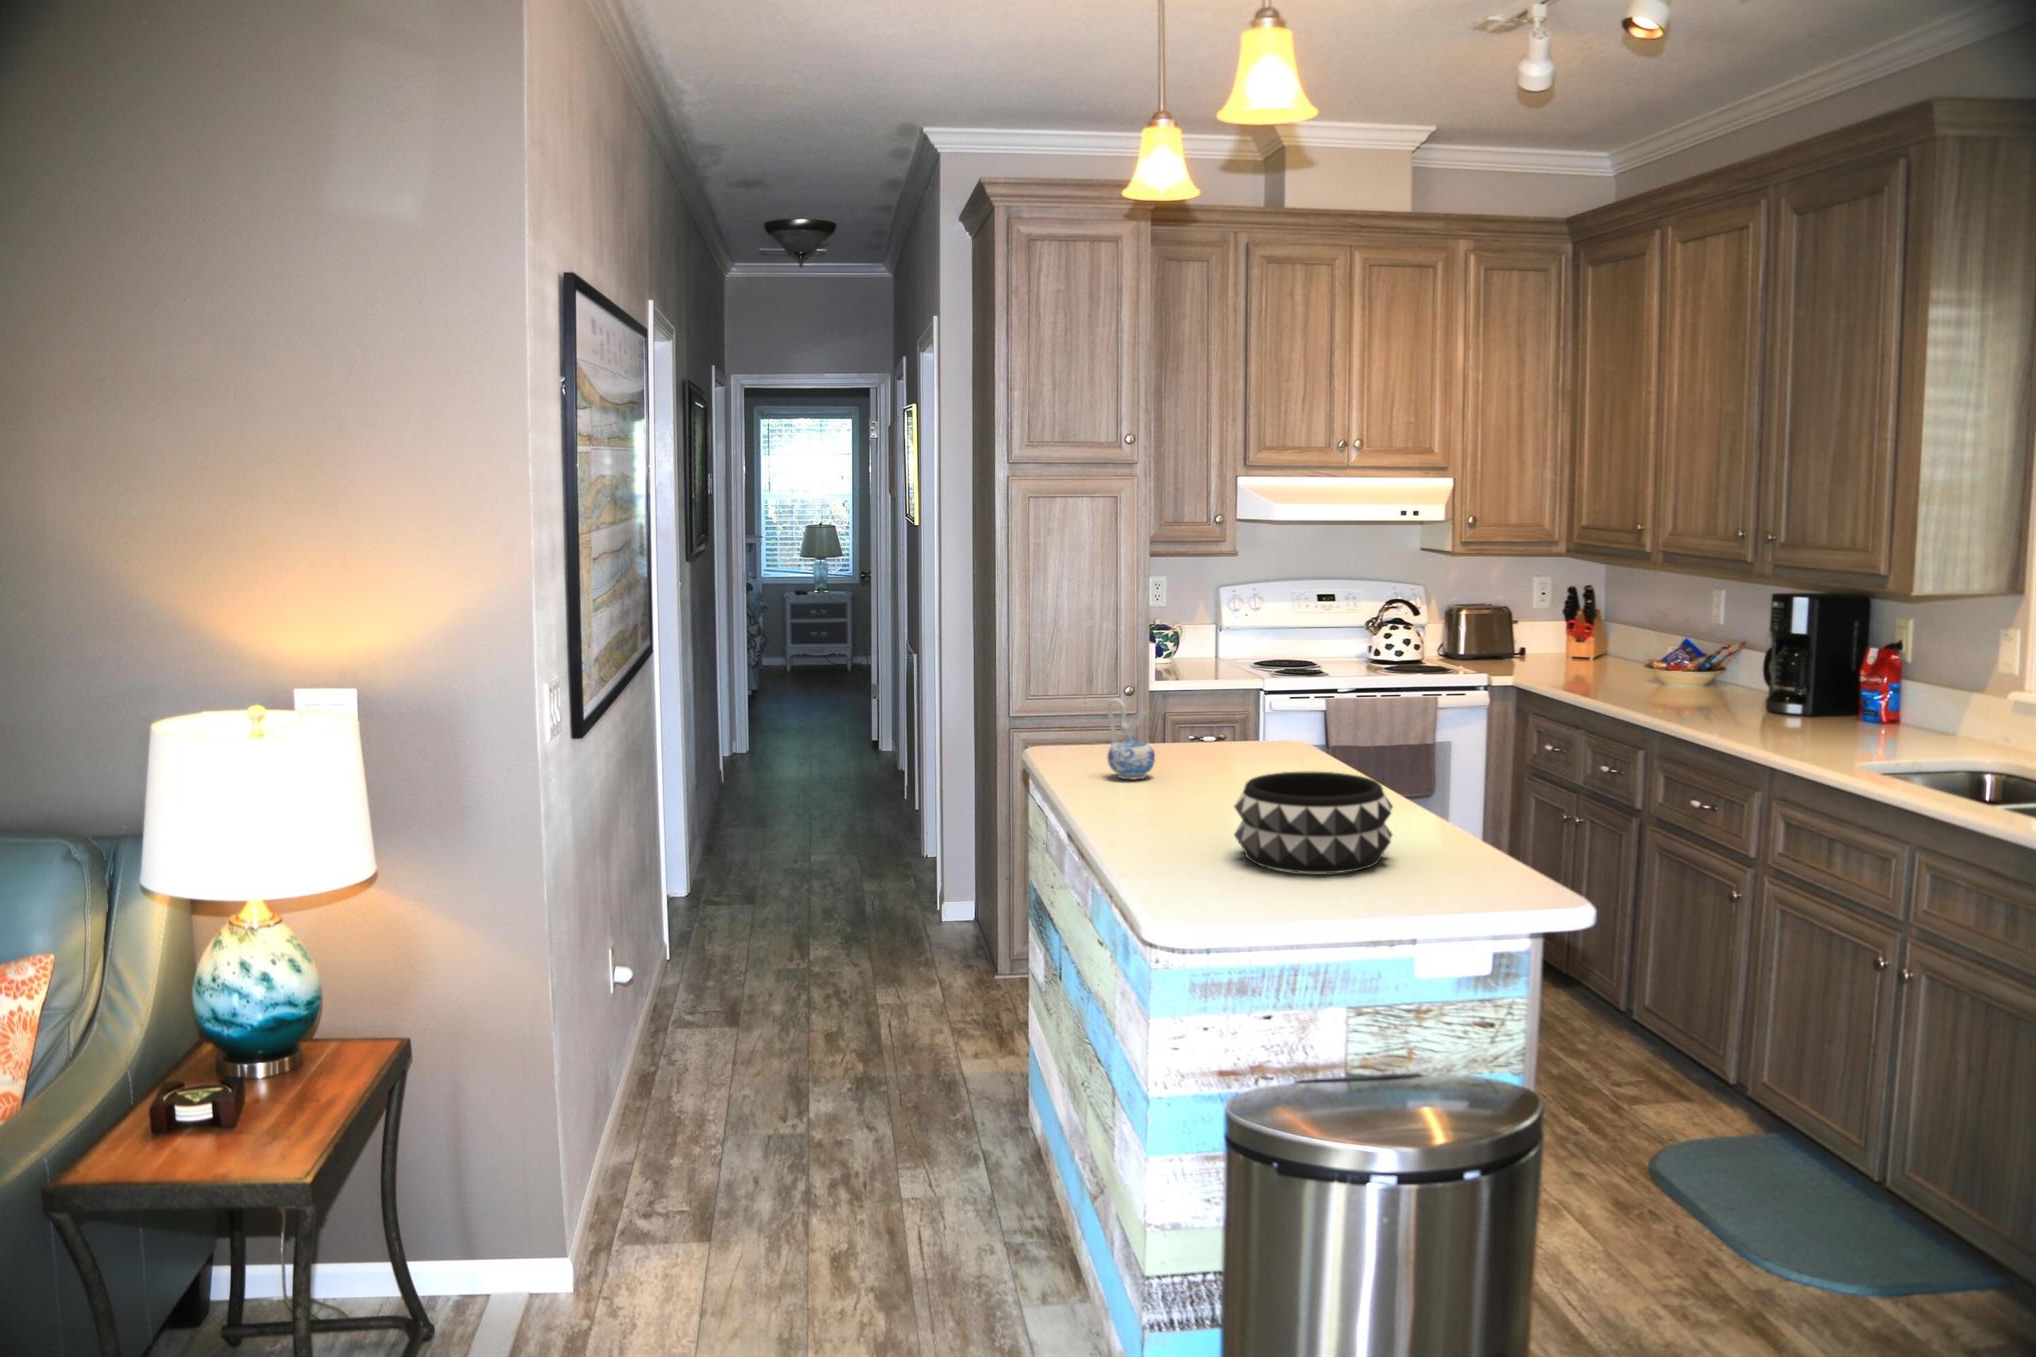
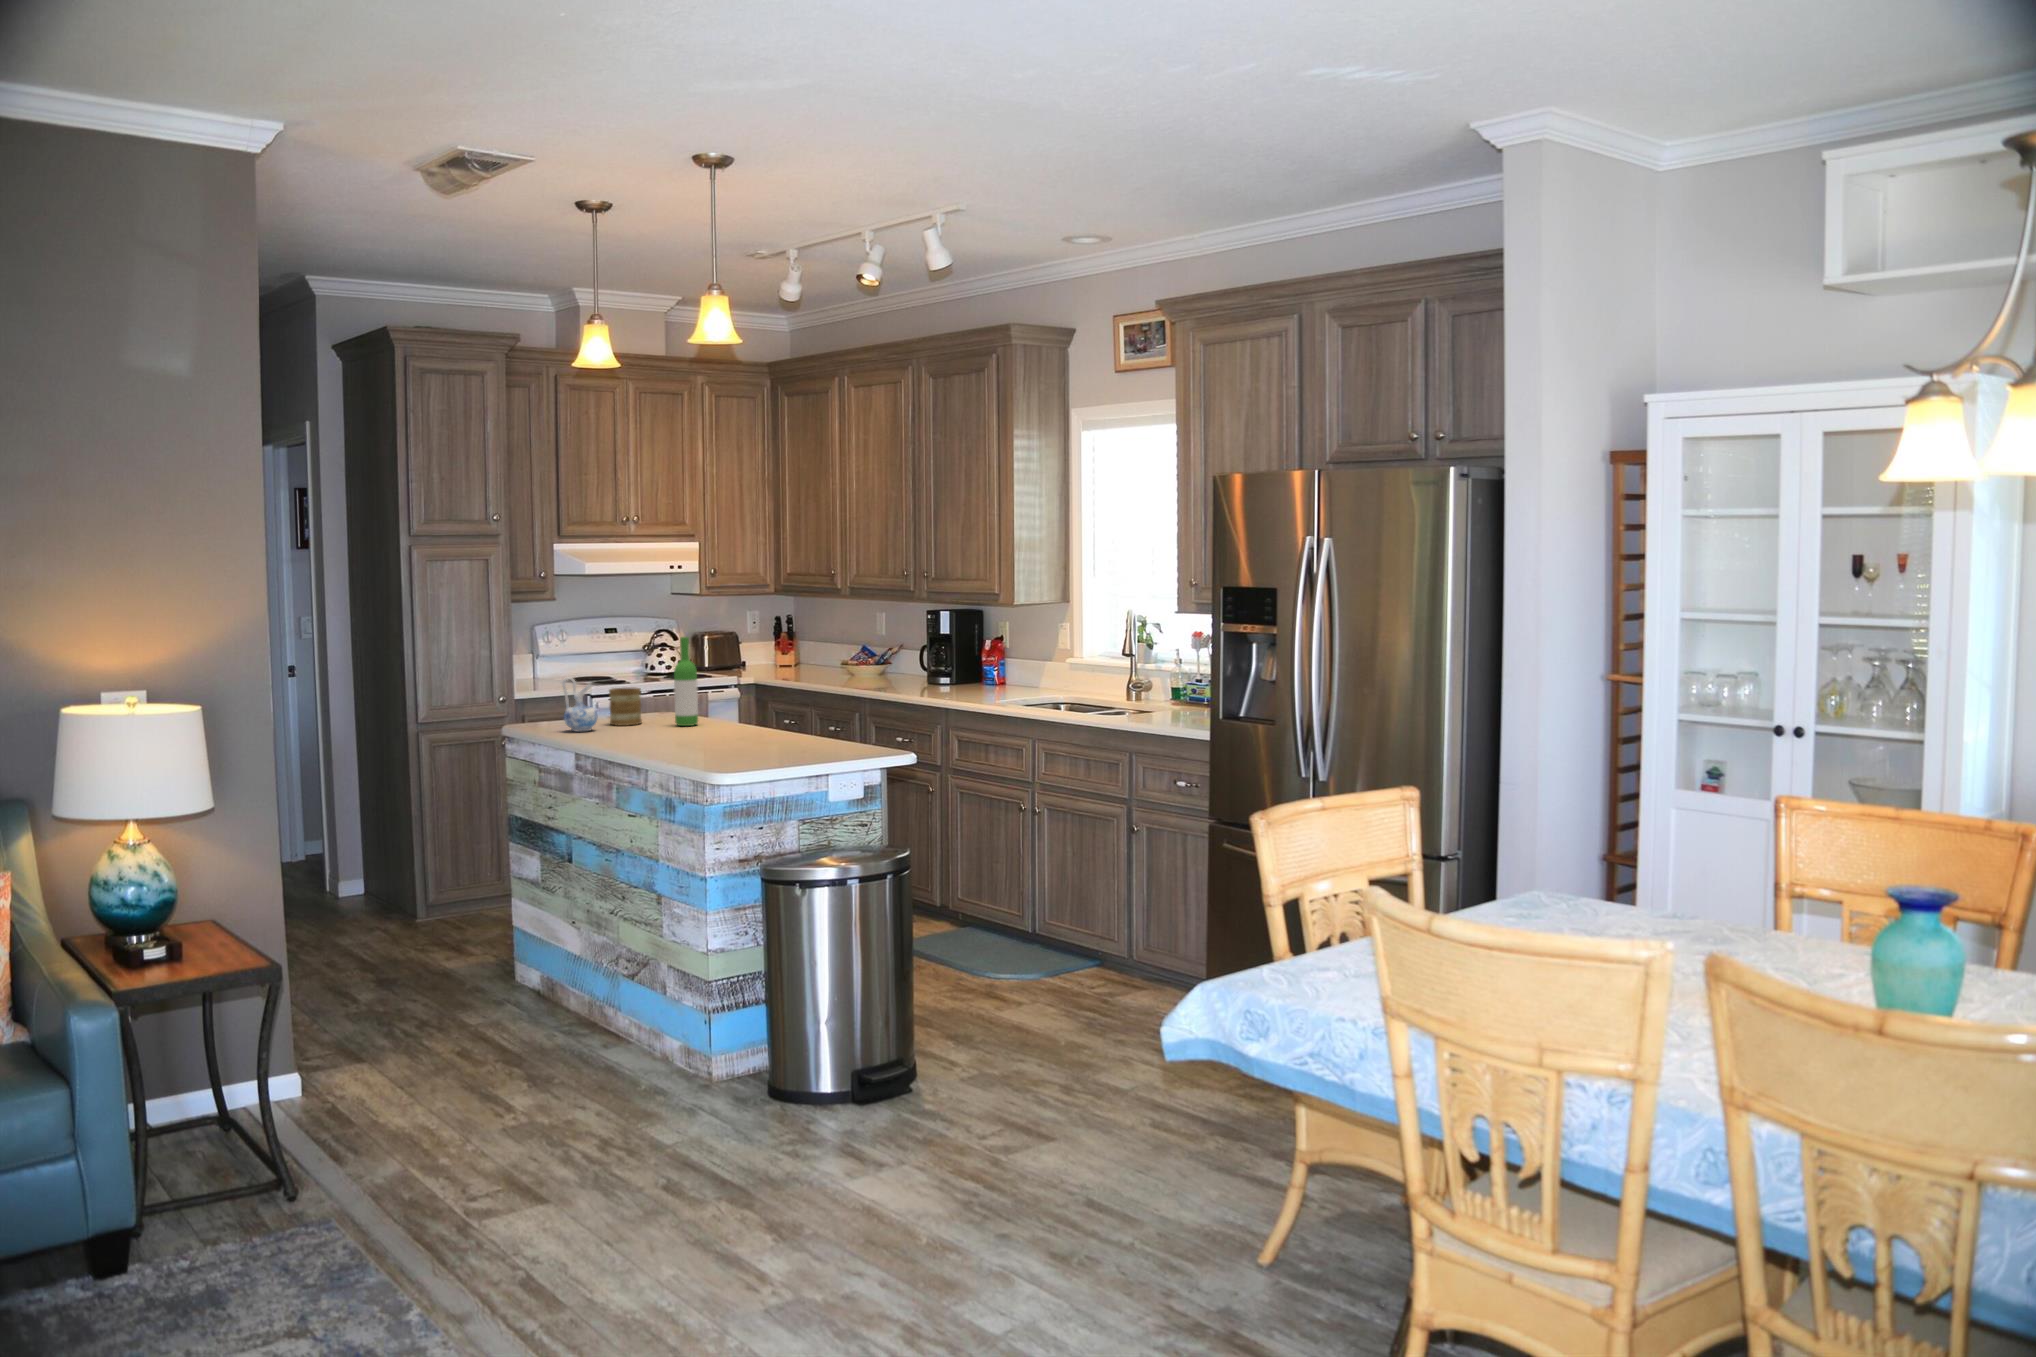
wine bottle: none [1269,646,1304,784] -> present [674,637,698,726]
mug: none [1185,714,1232,772] -> present [609,687,642,725]
decorative bowl: present [1234,771,1393,873] -> none [704,700,801,754]

